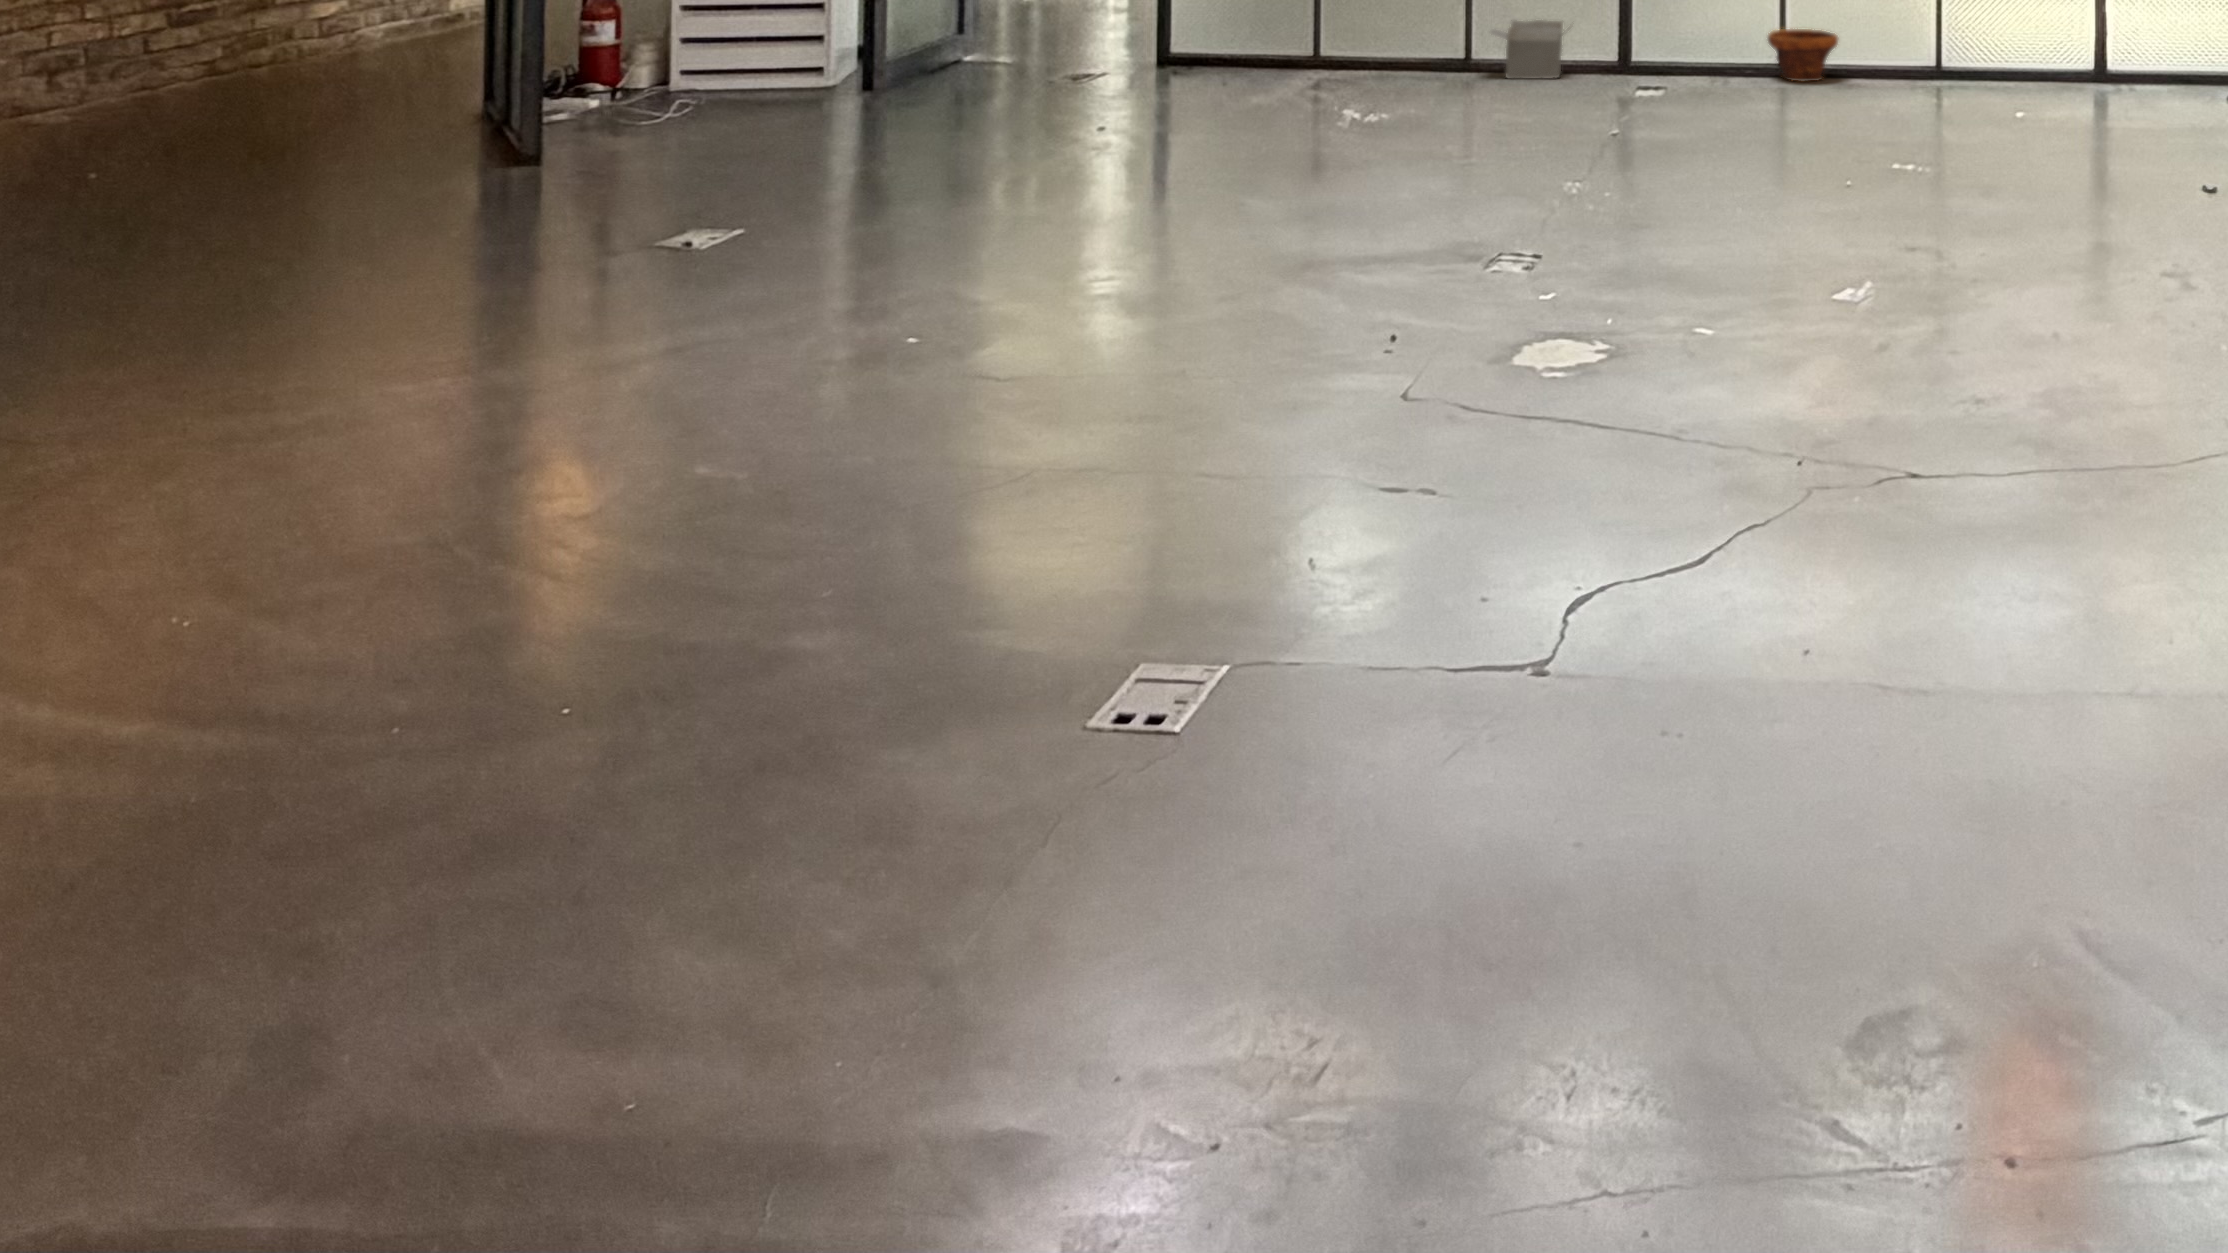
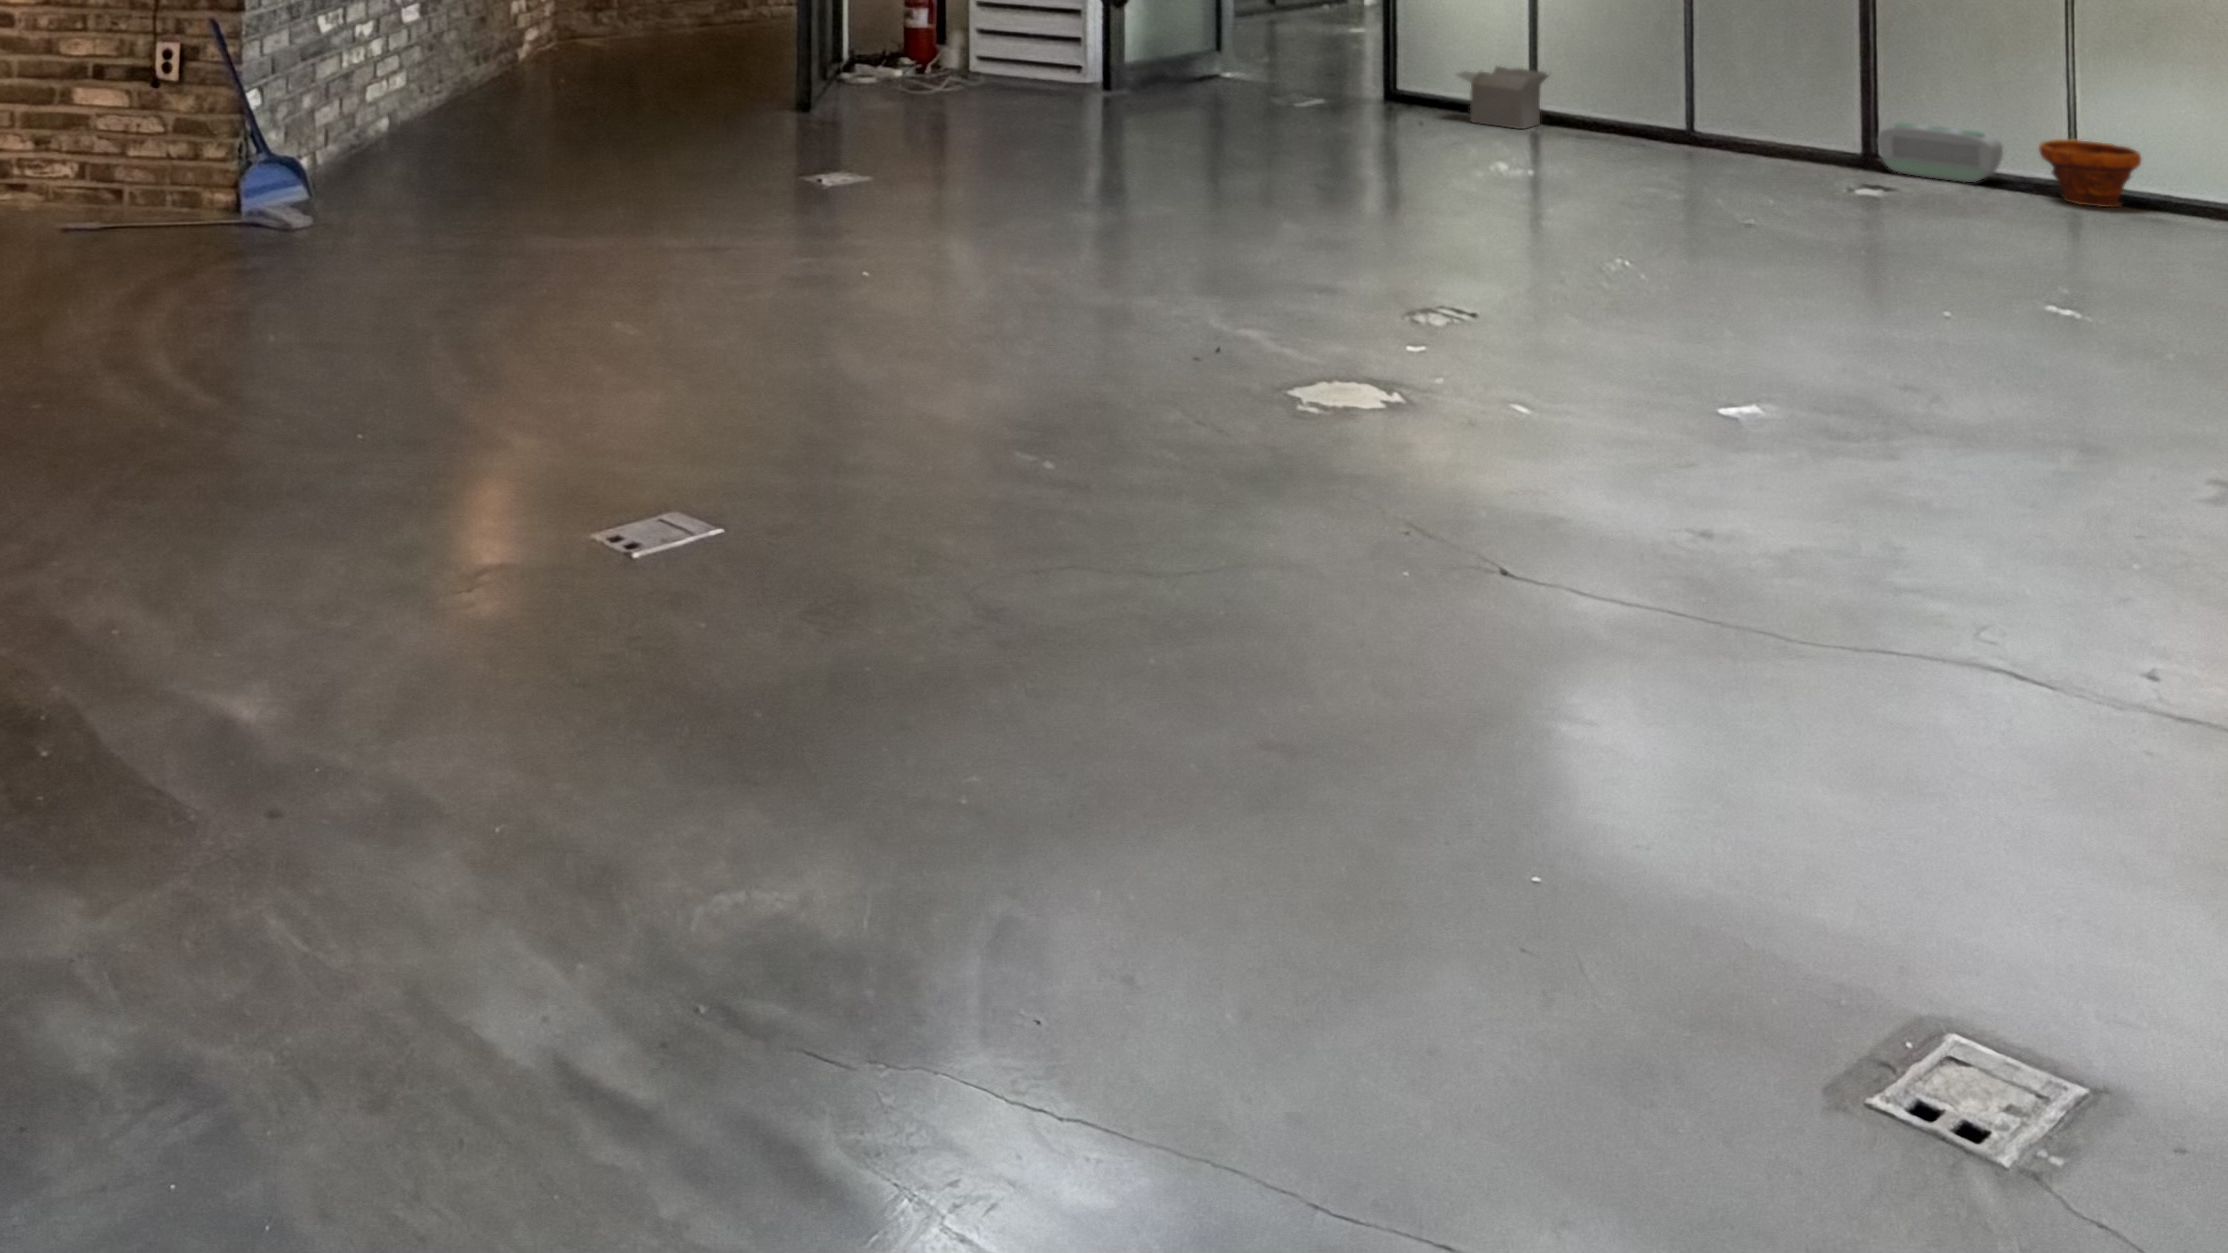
cardboard box: present [1491,20,1563,79] -> present [1457,66,1549,129]
air purifier: none [1640,30,1729,75] -> present [1877,122,2003,182]

